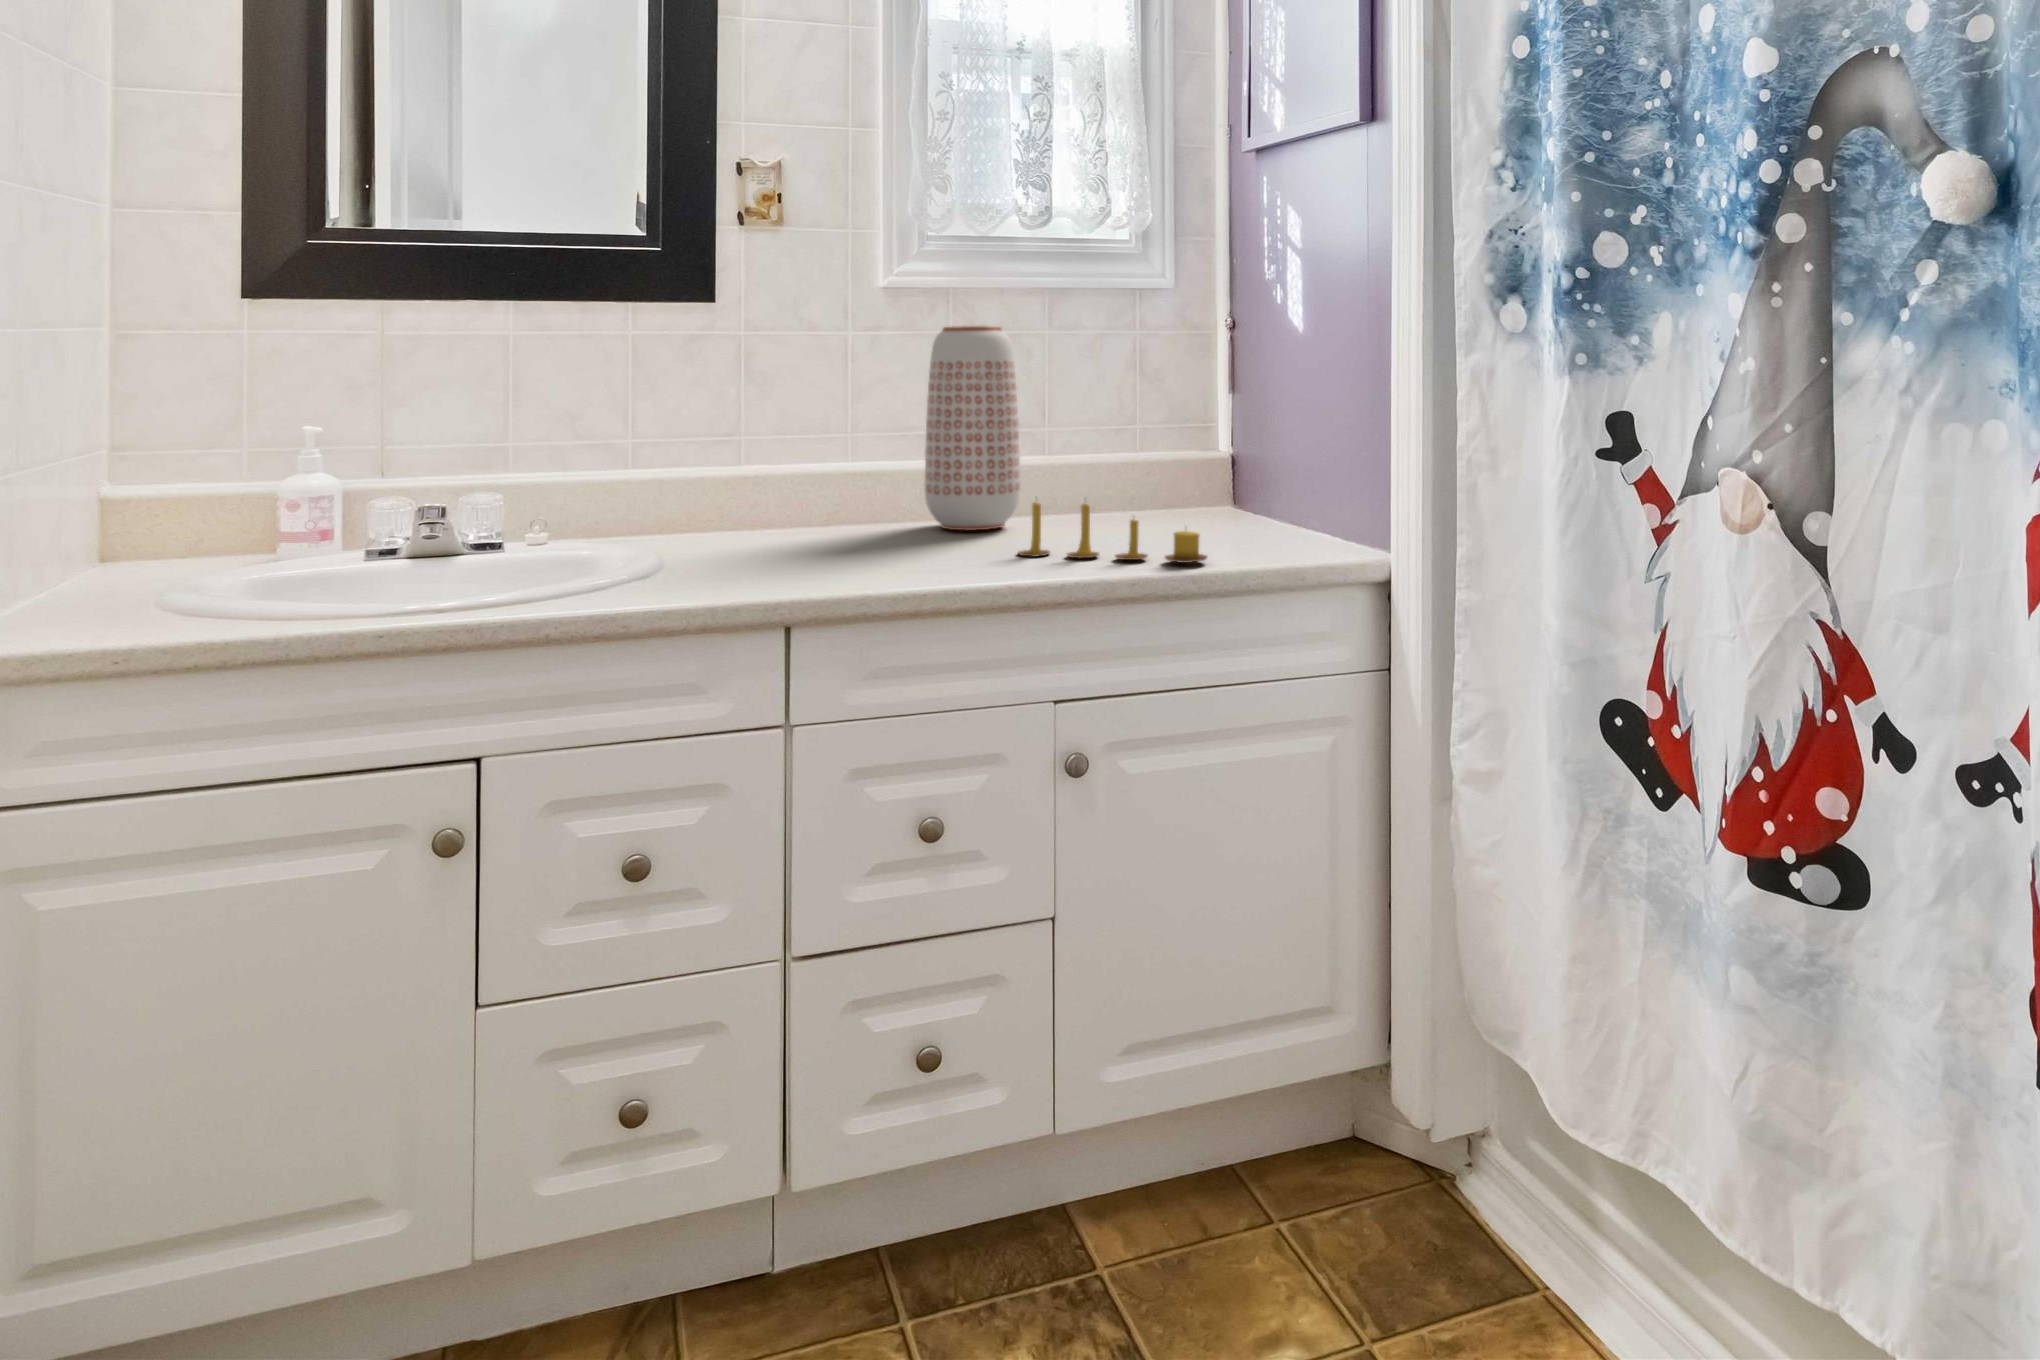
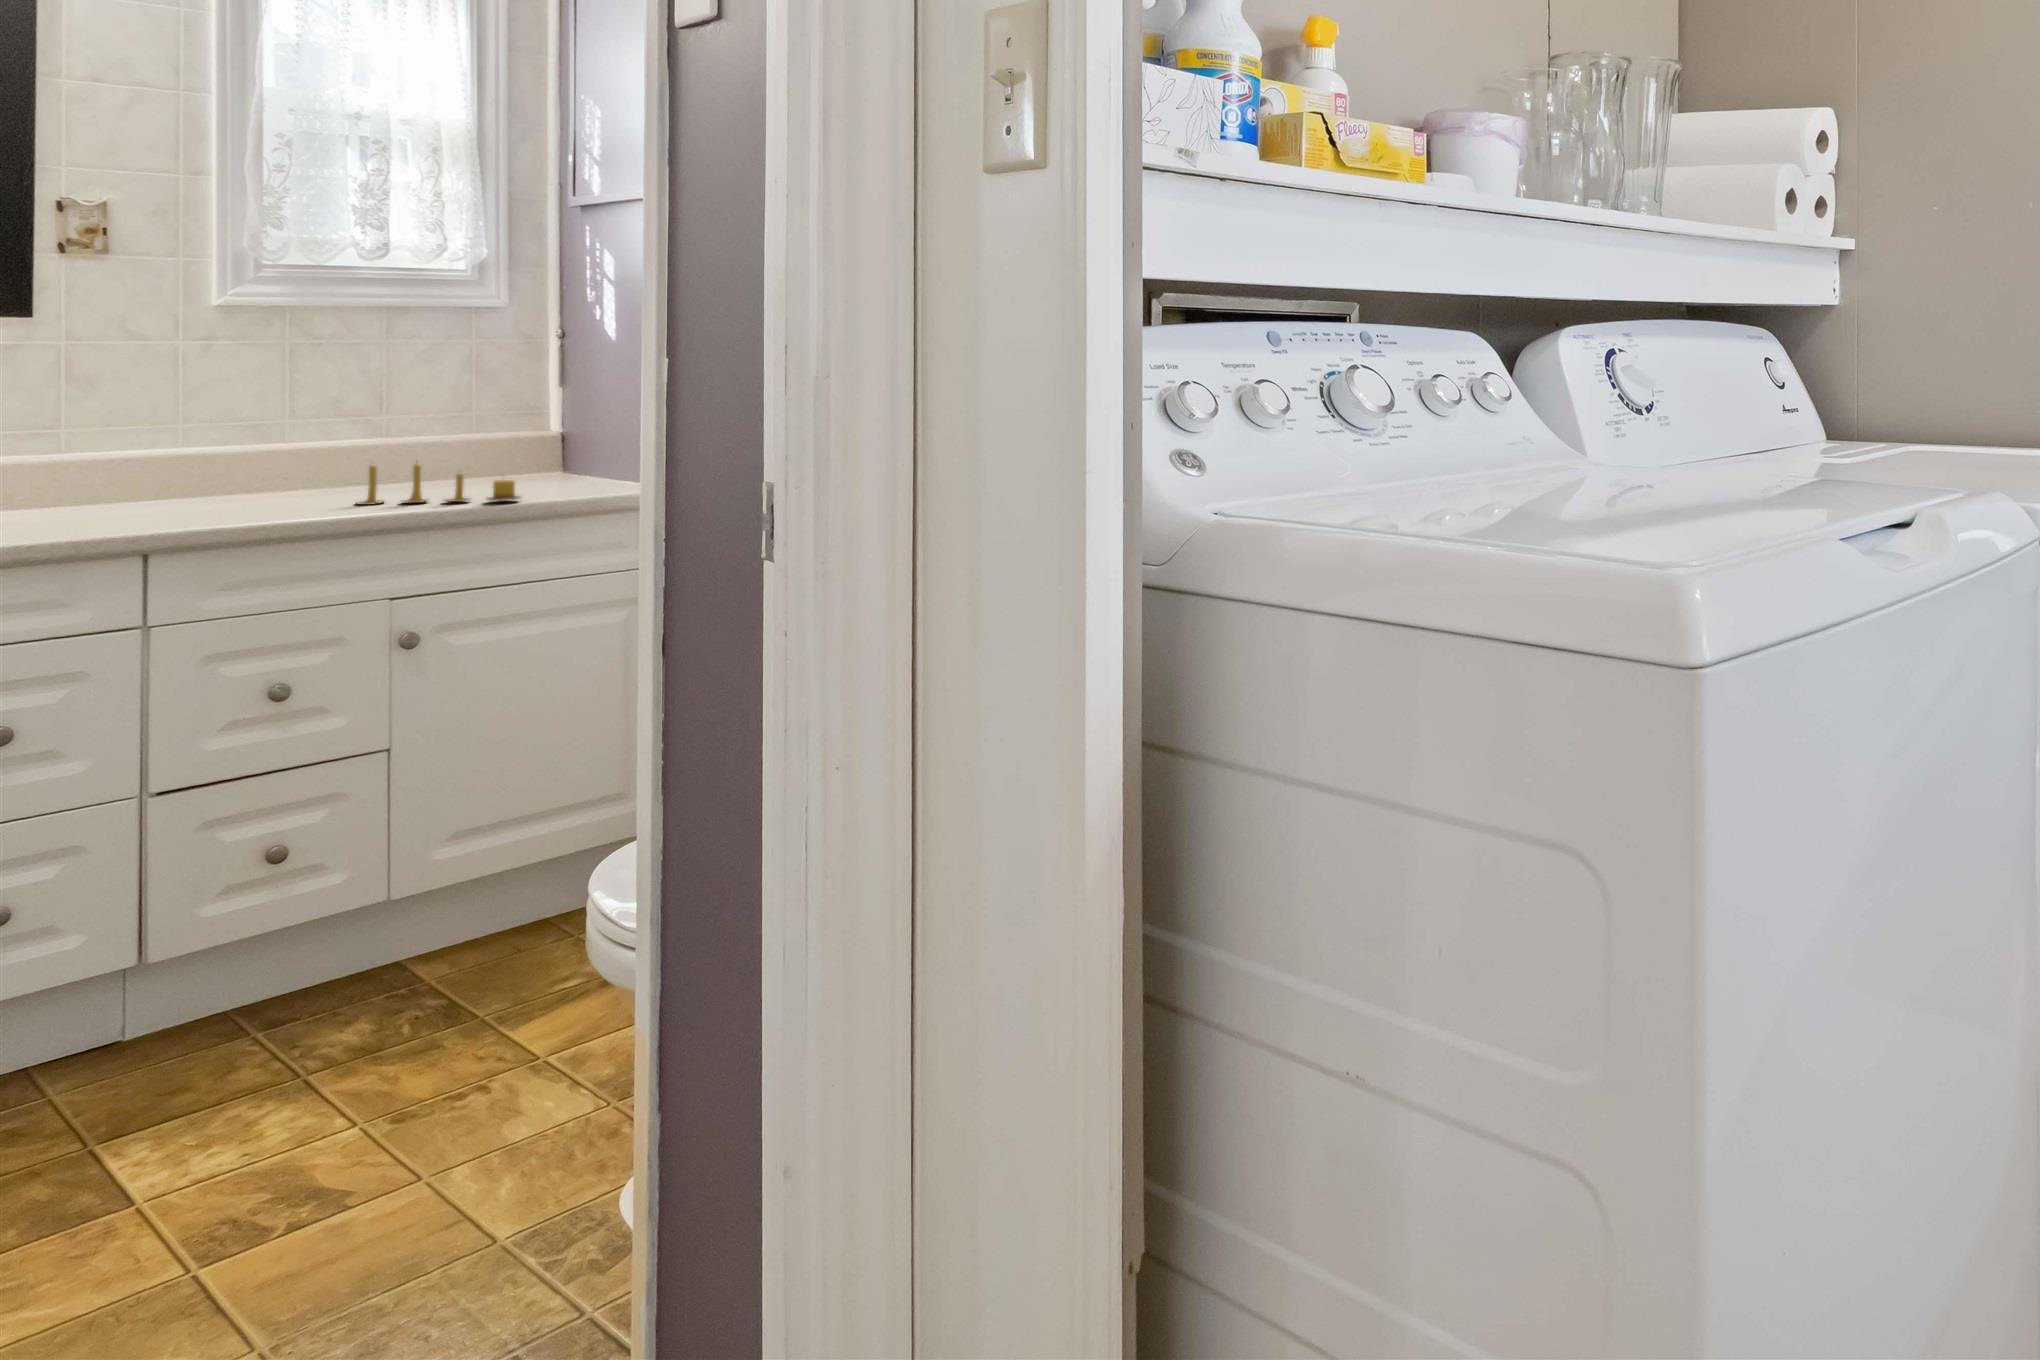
vase: present [925,326,1020,530] -> none [262,336,357,494]

